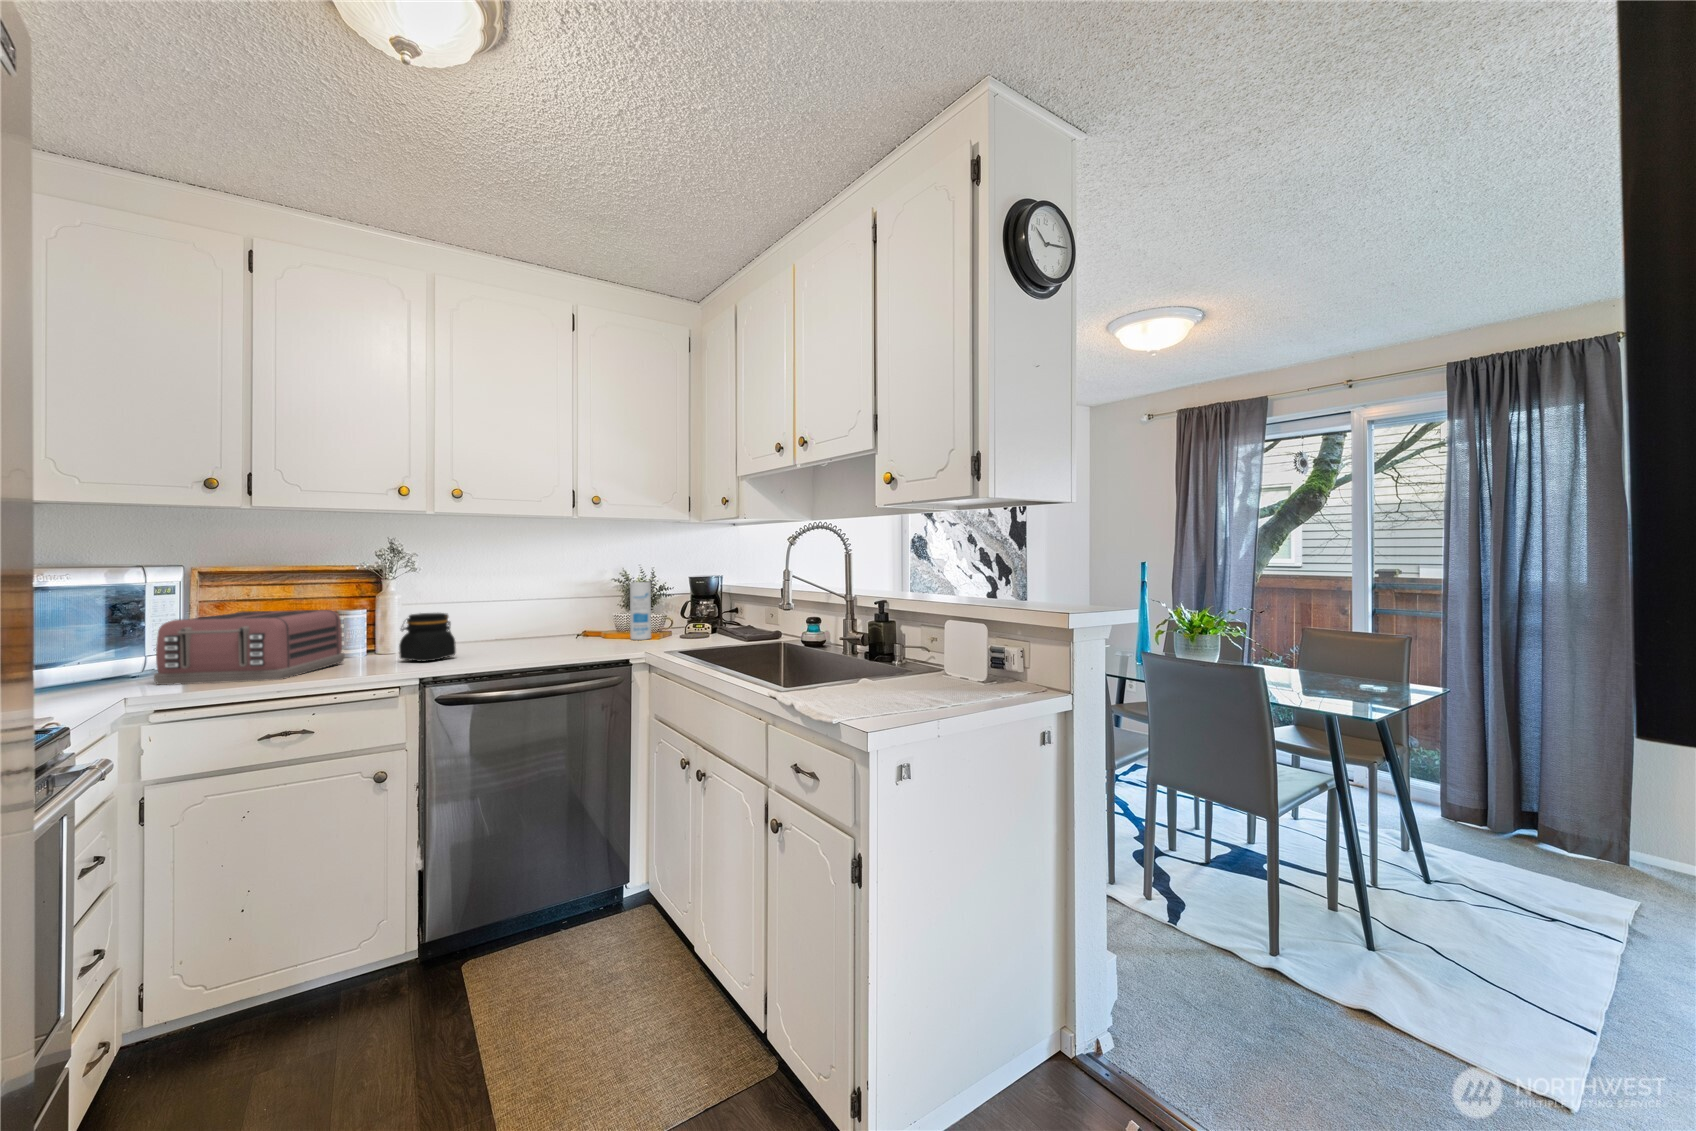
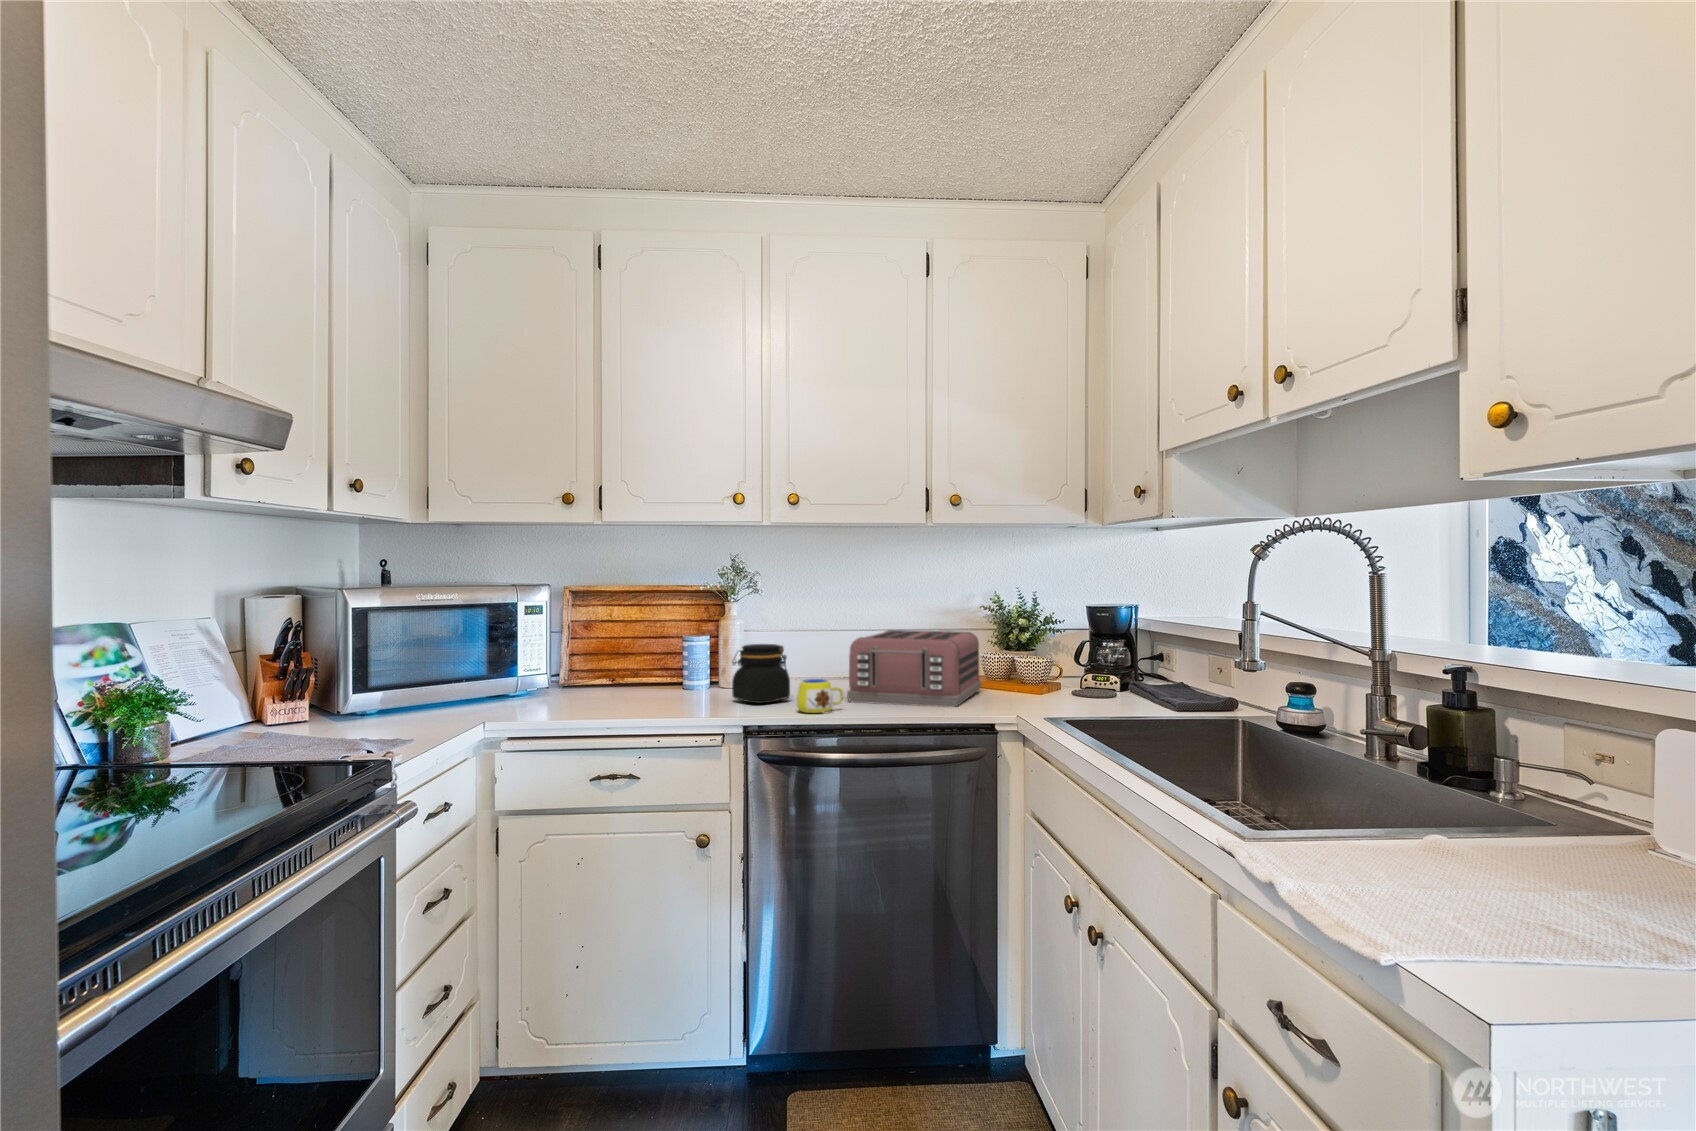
canister: present [630,582,651,640] -> none [1003,612,1032,692]
toaster: present [154,610,345,685] -> present [847,630,981,707]
mug: none [468,637,508,663] -> present [797,679,843,713]

